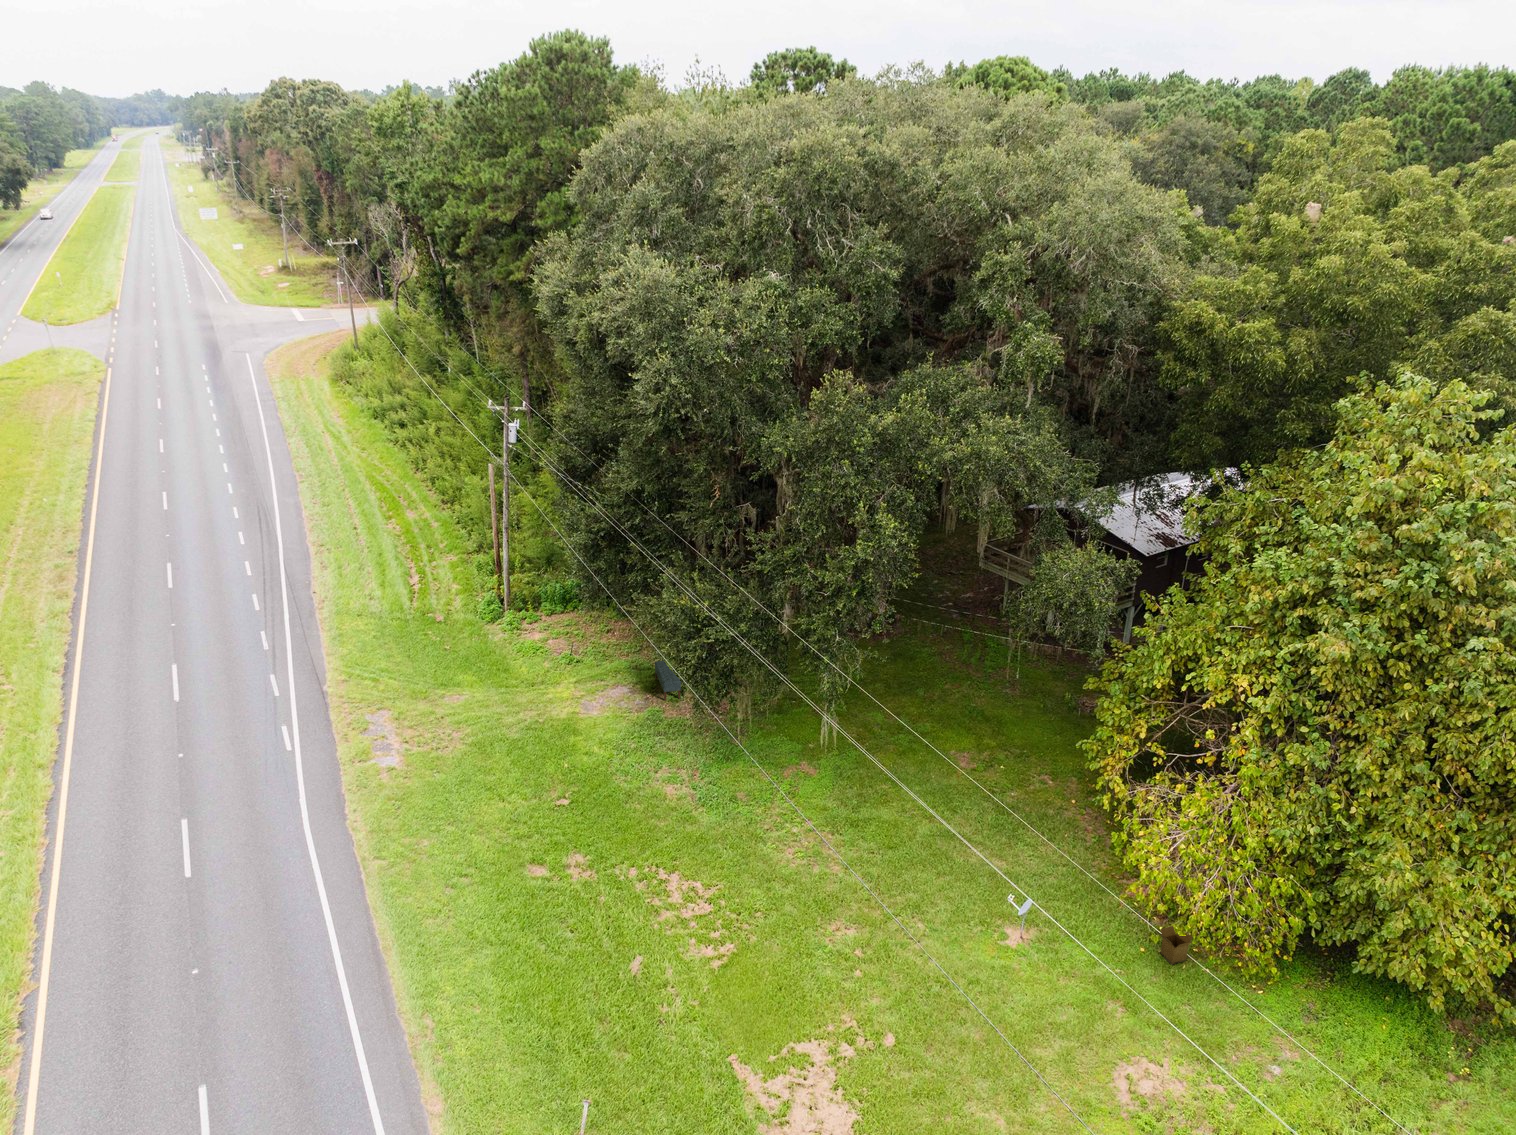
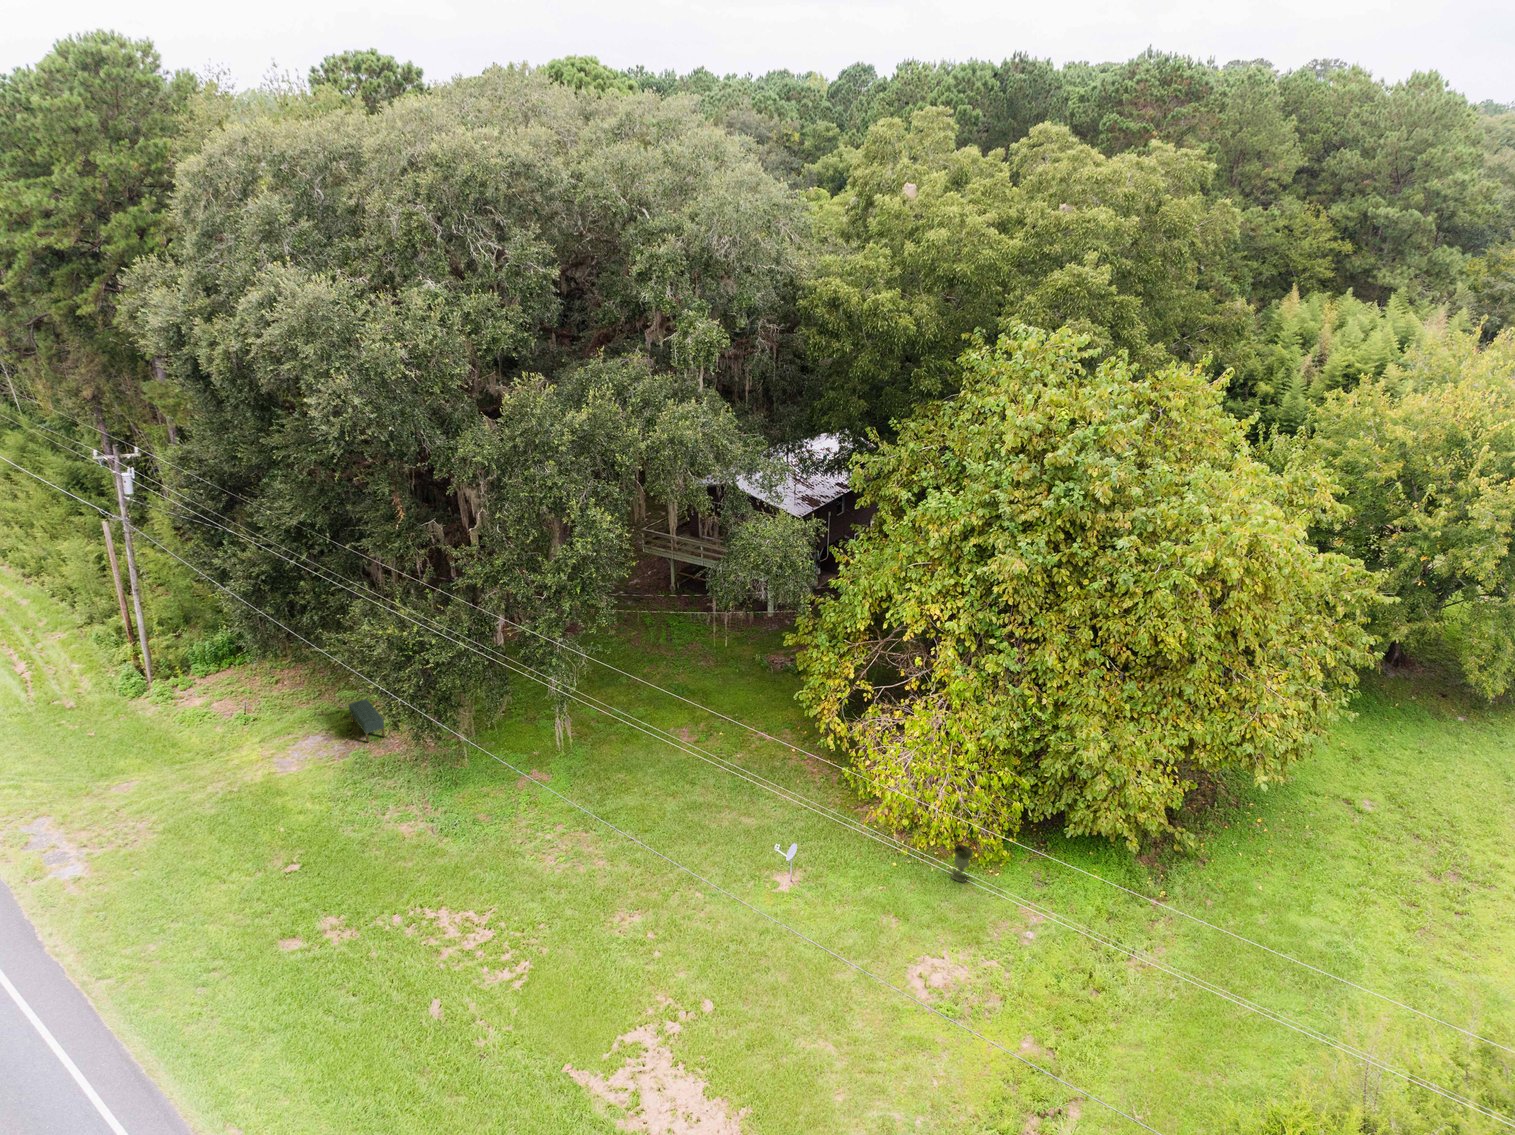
cardboard box: present [1160,926,1193,965] -> none [906,841,935,877]
planter: none [1206,941,1237,985] -> present [951,845,973,882]

